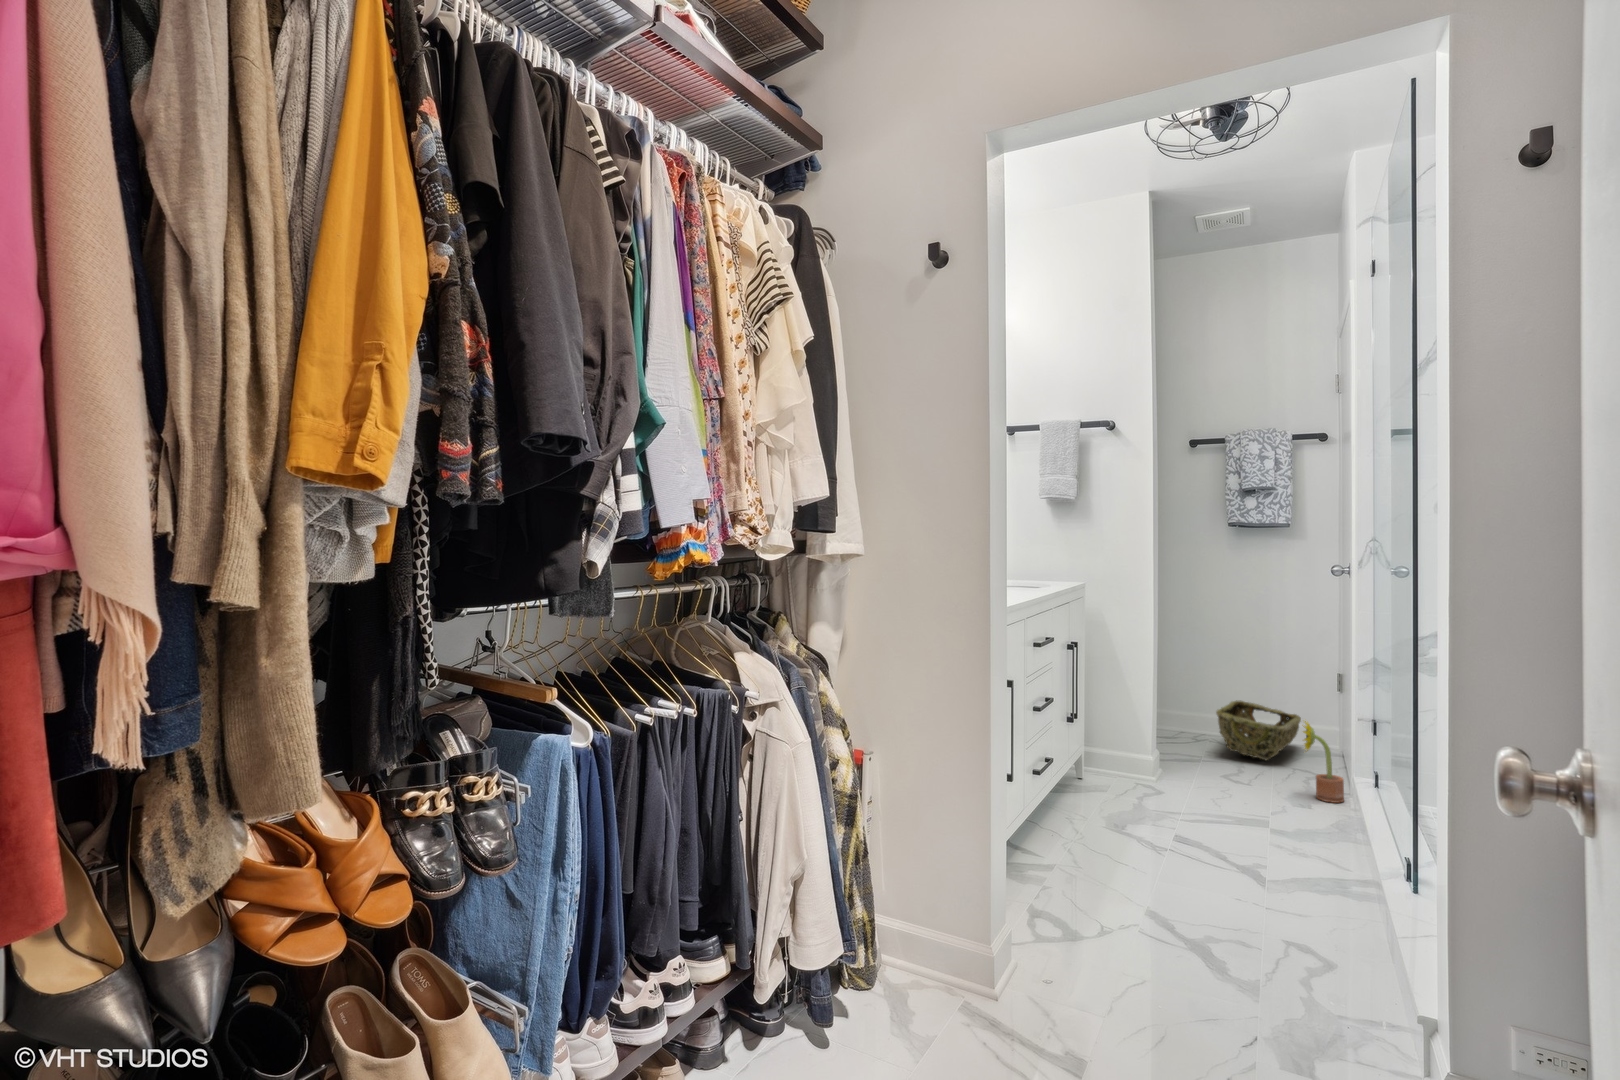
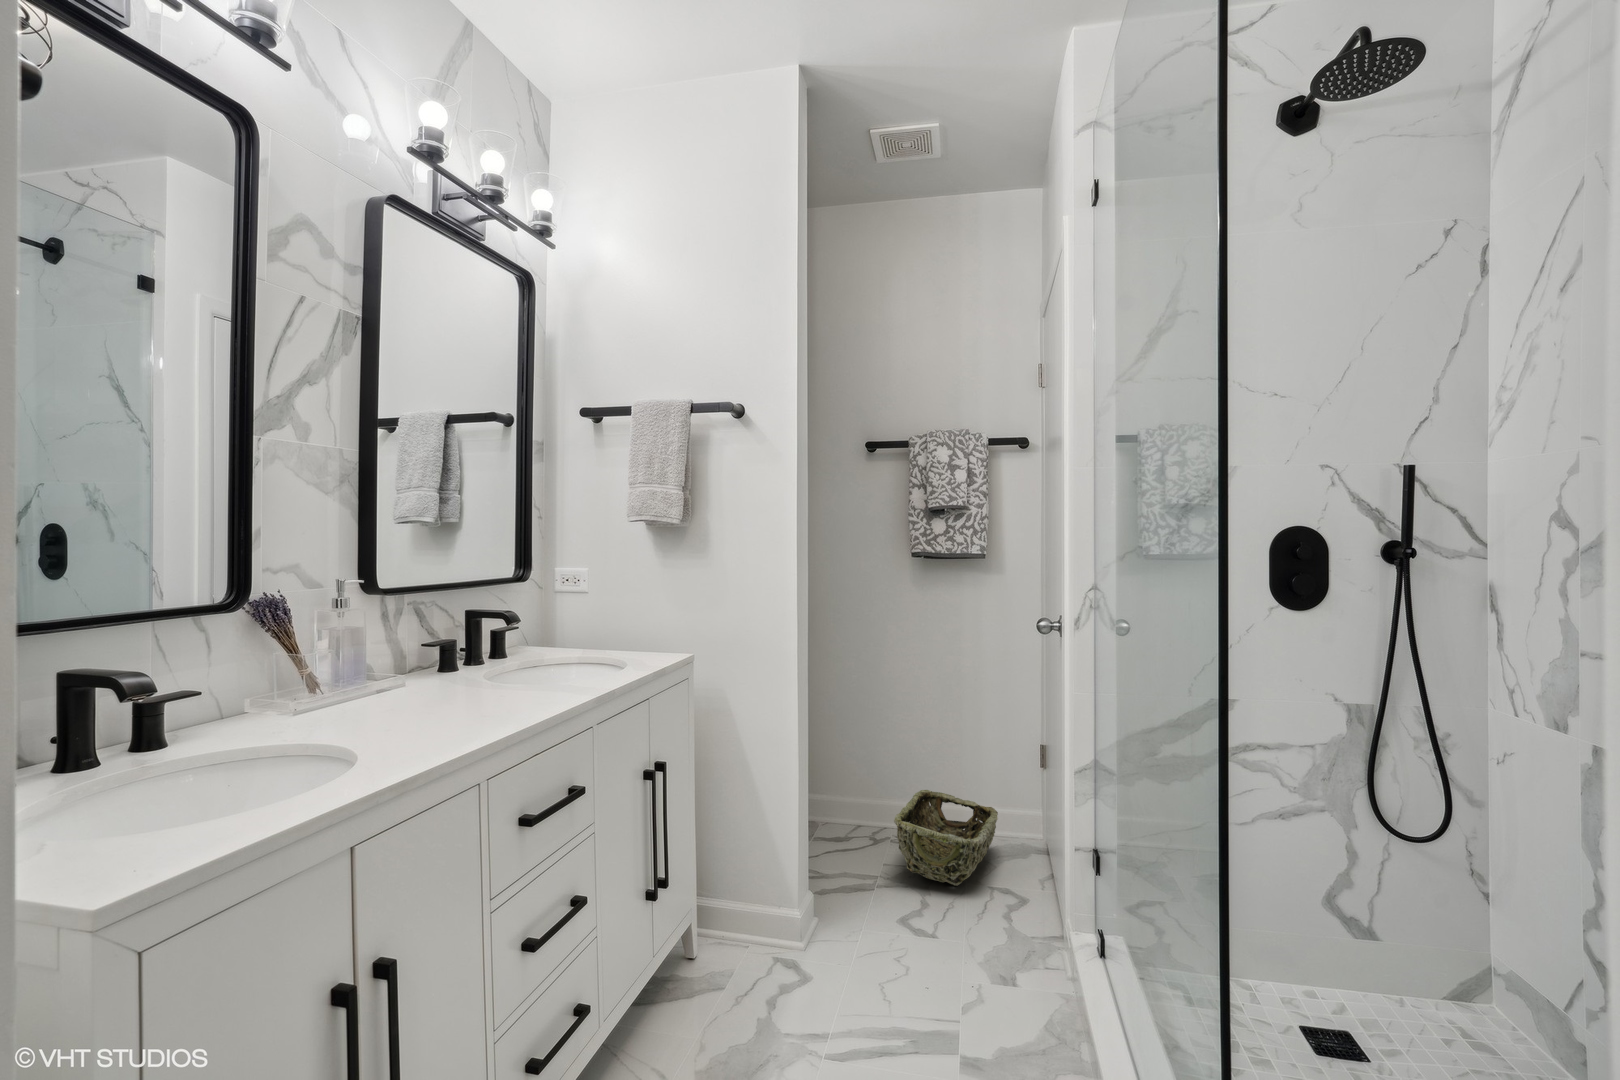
decorative plant: present [1303,721,1344,803] -> none [1003,844,1059,975]

